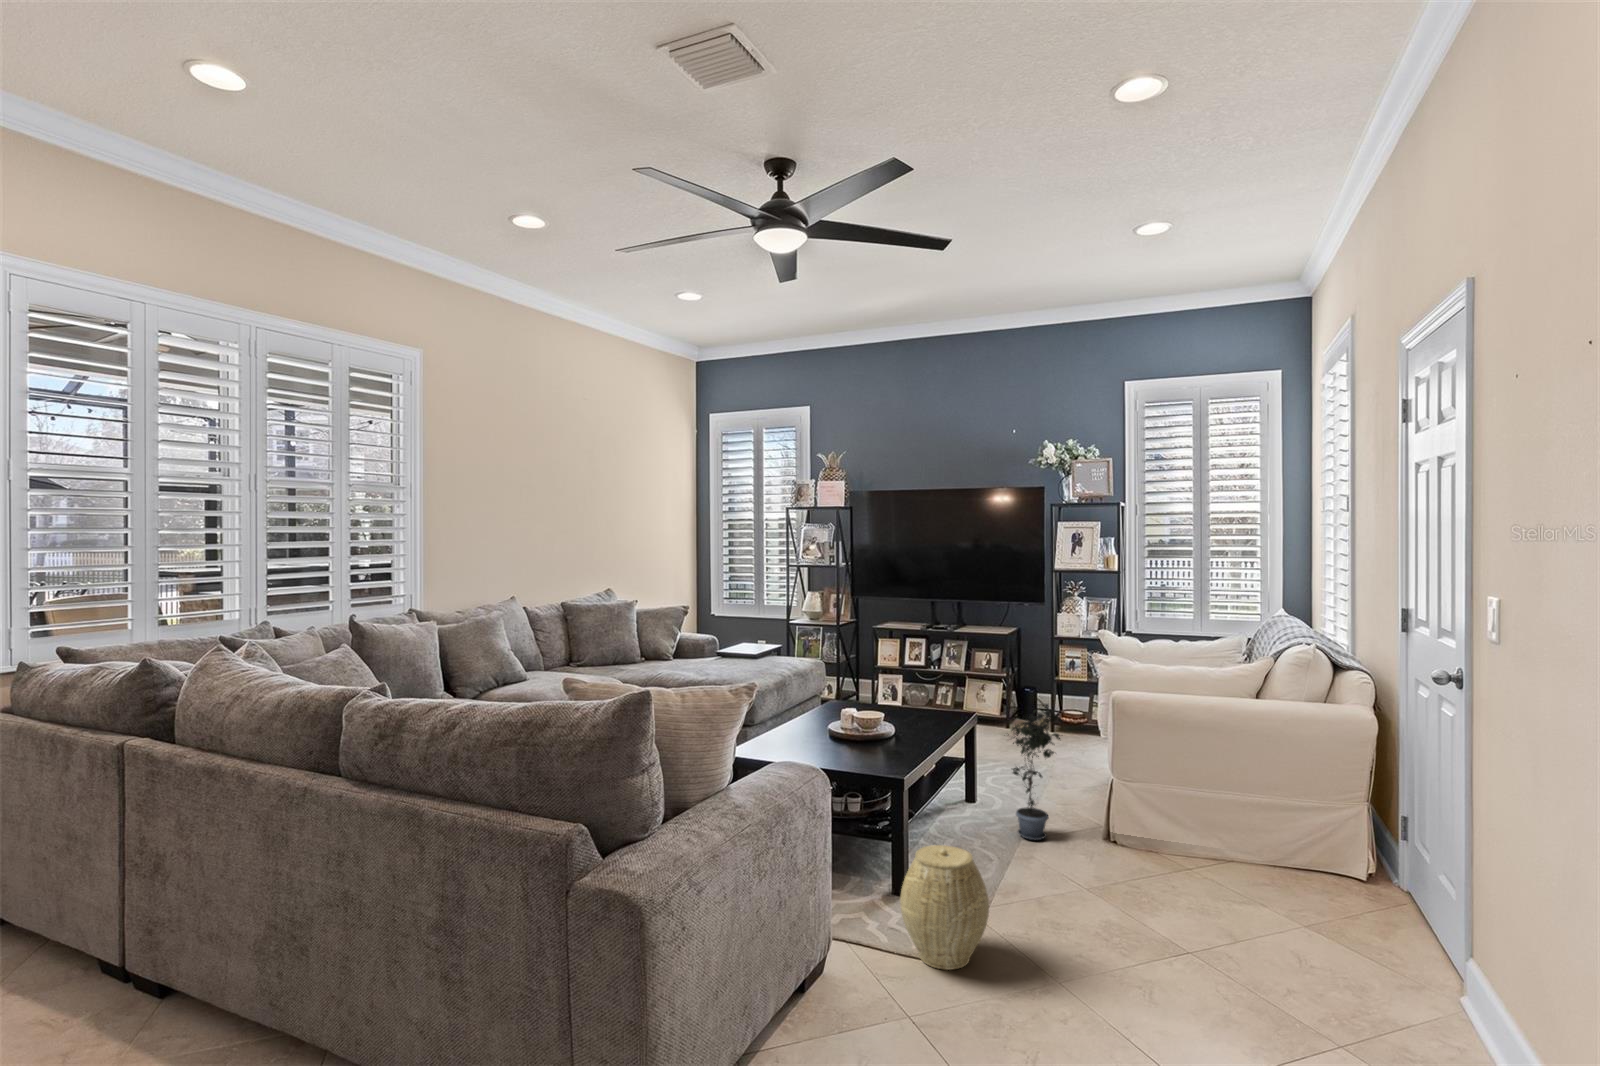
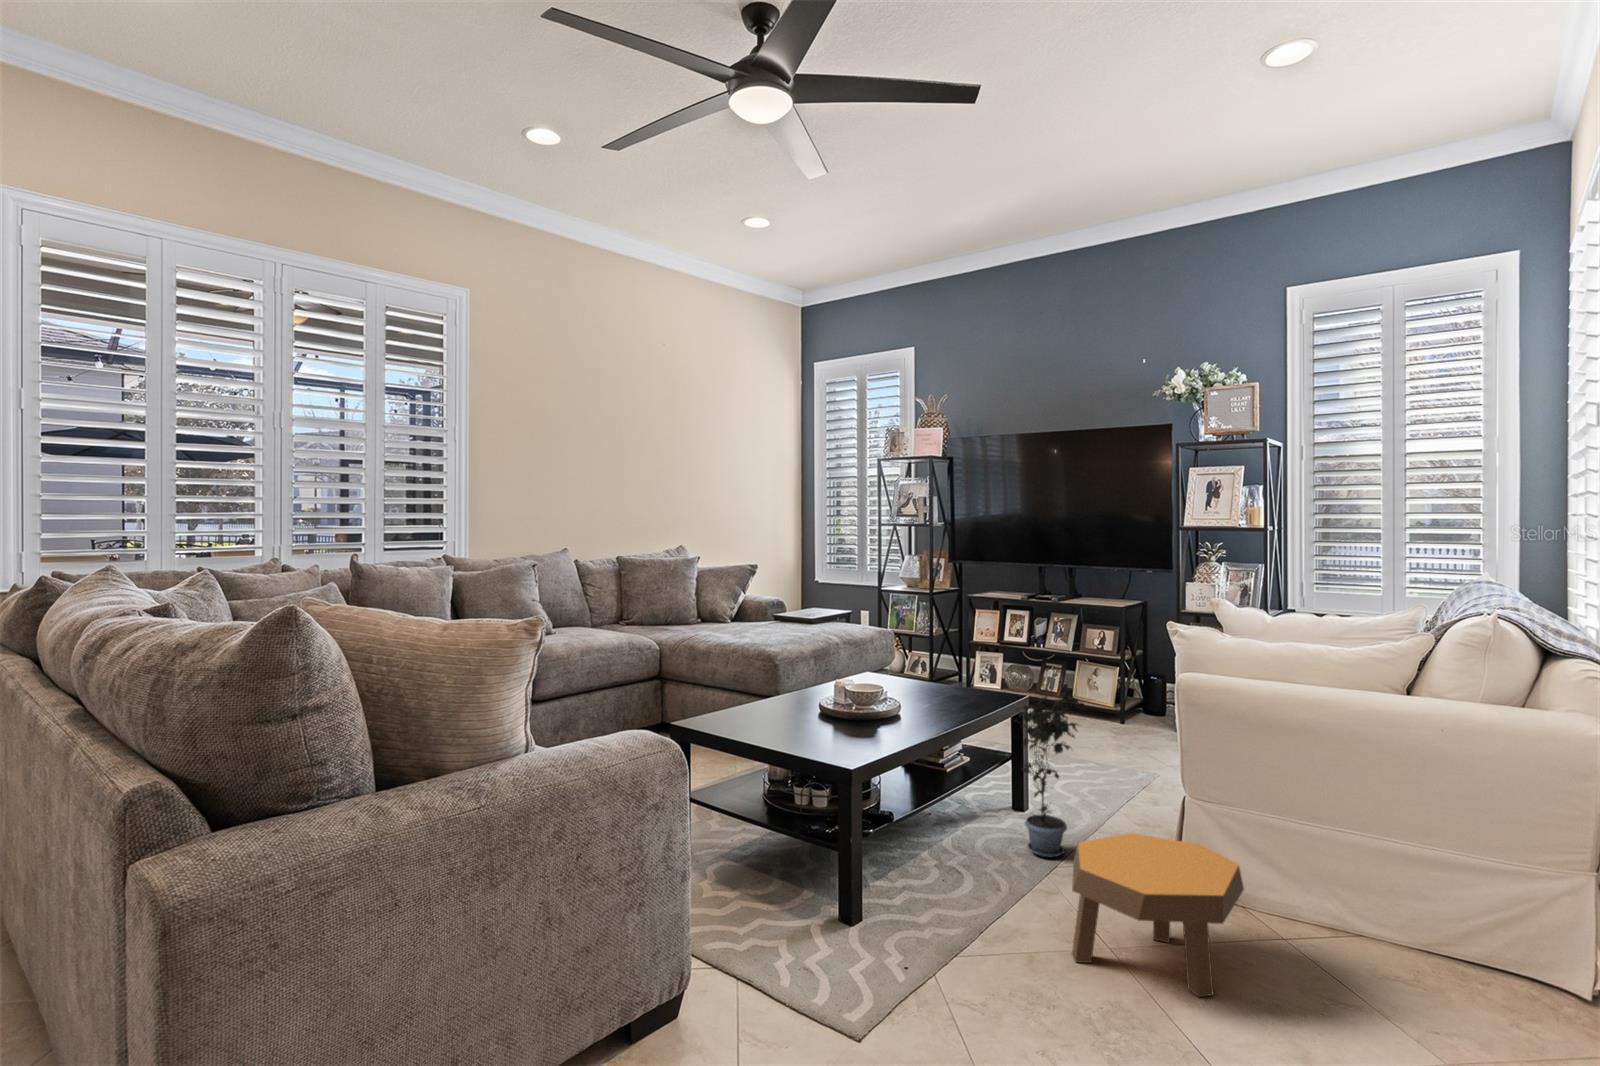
footstool: none [1092,813,1219,923] -> present [1072,833,1244,997]
woven basket: present [900,845,989,970] -> none [751,848,863,1010]

